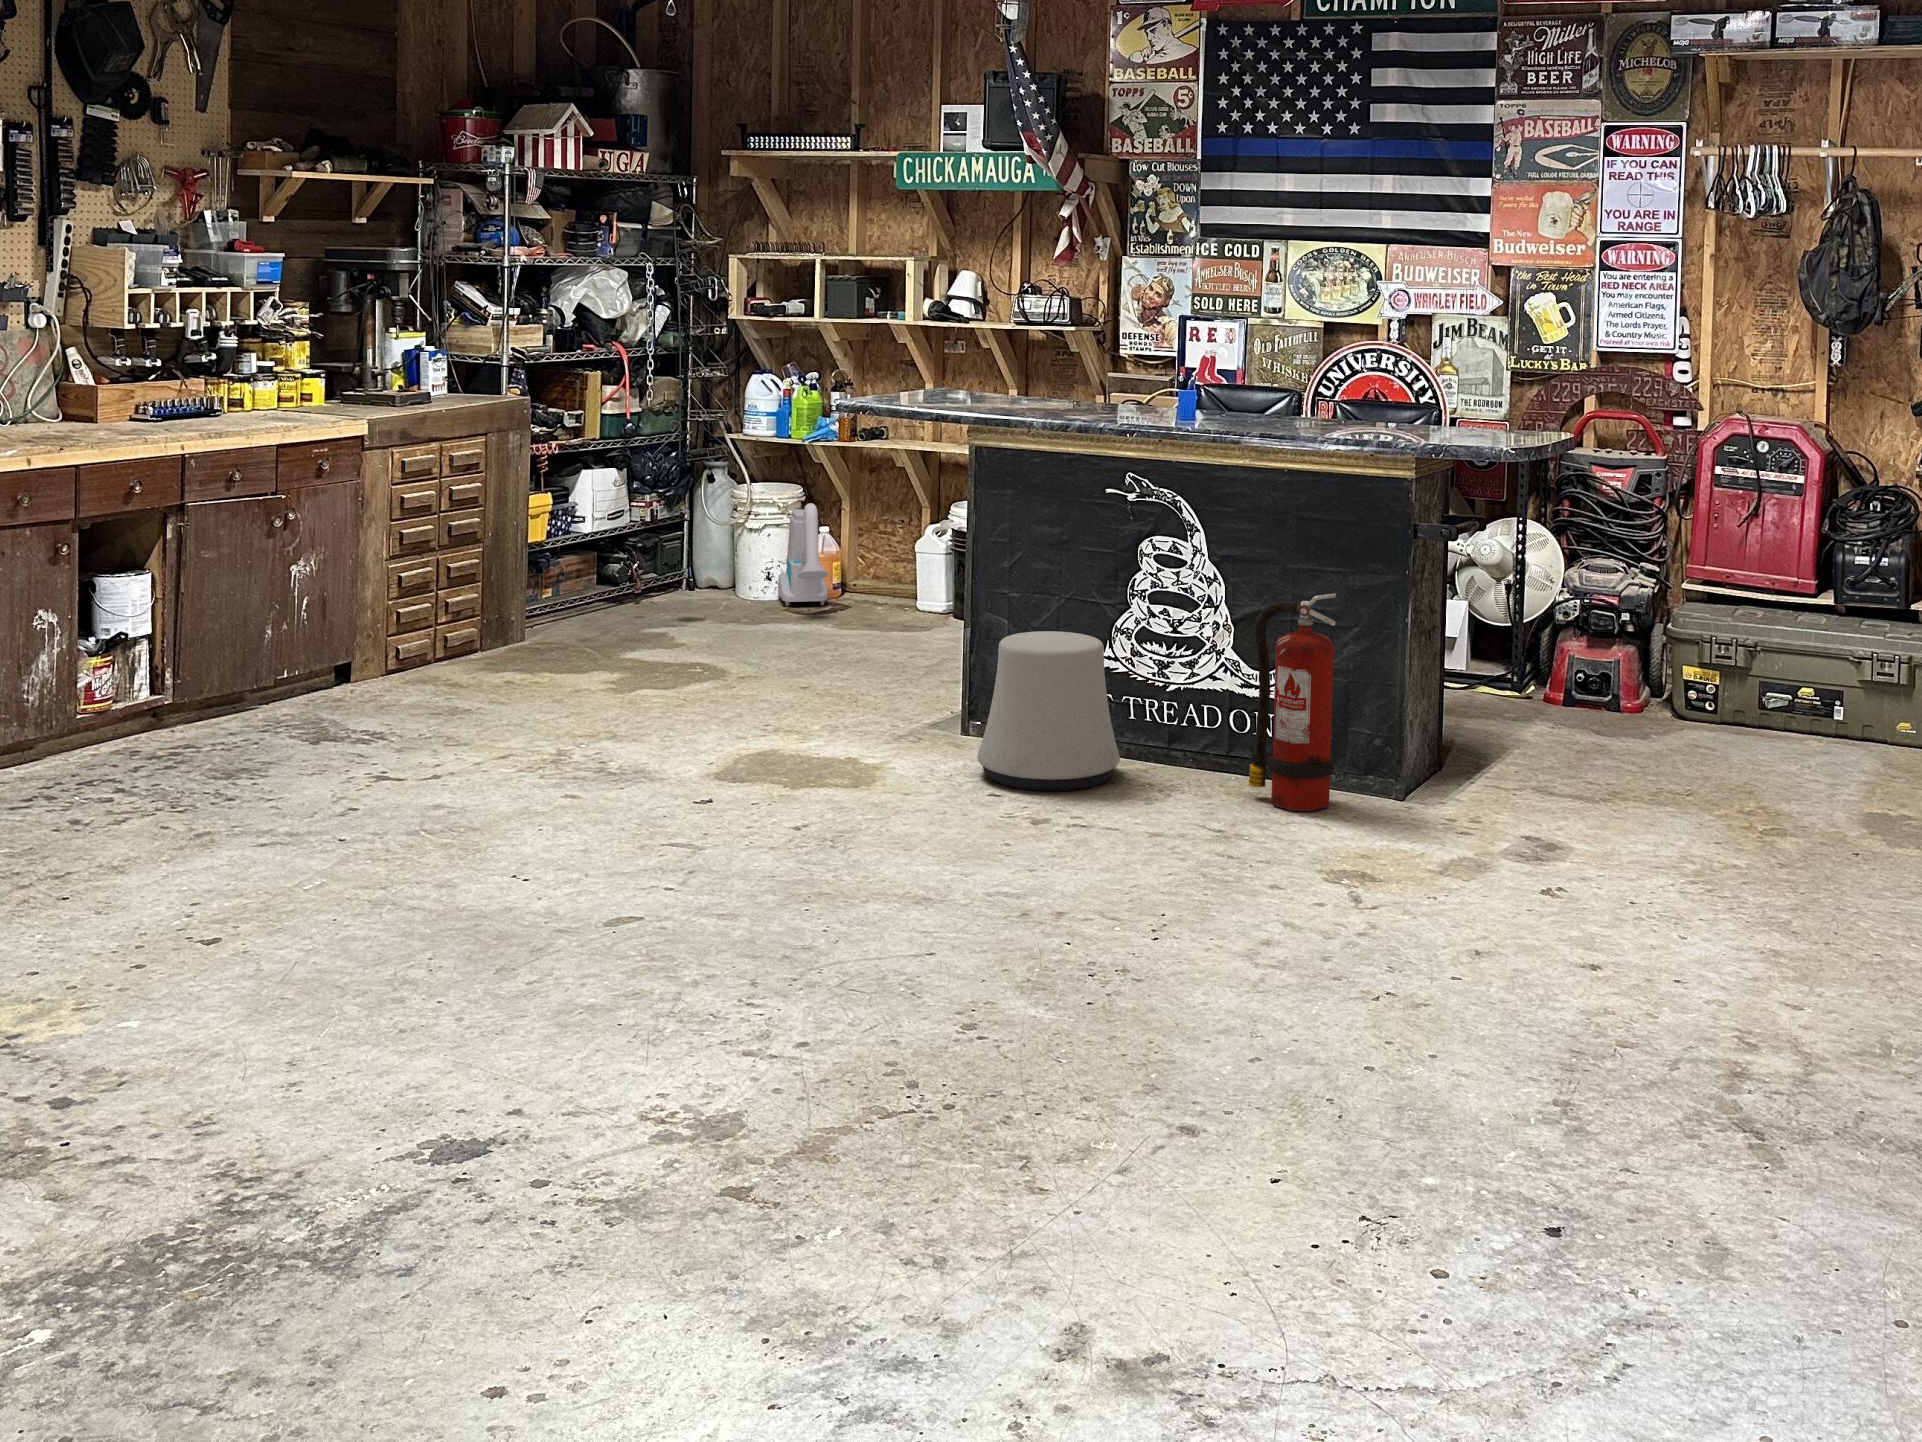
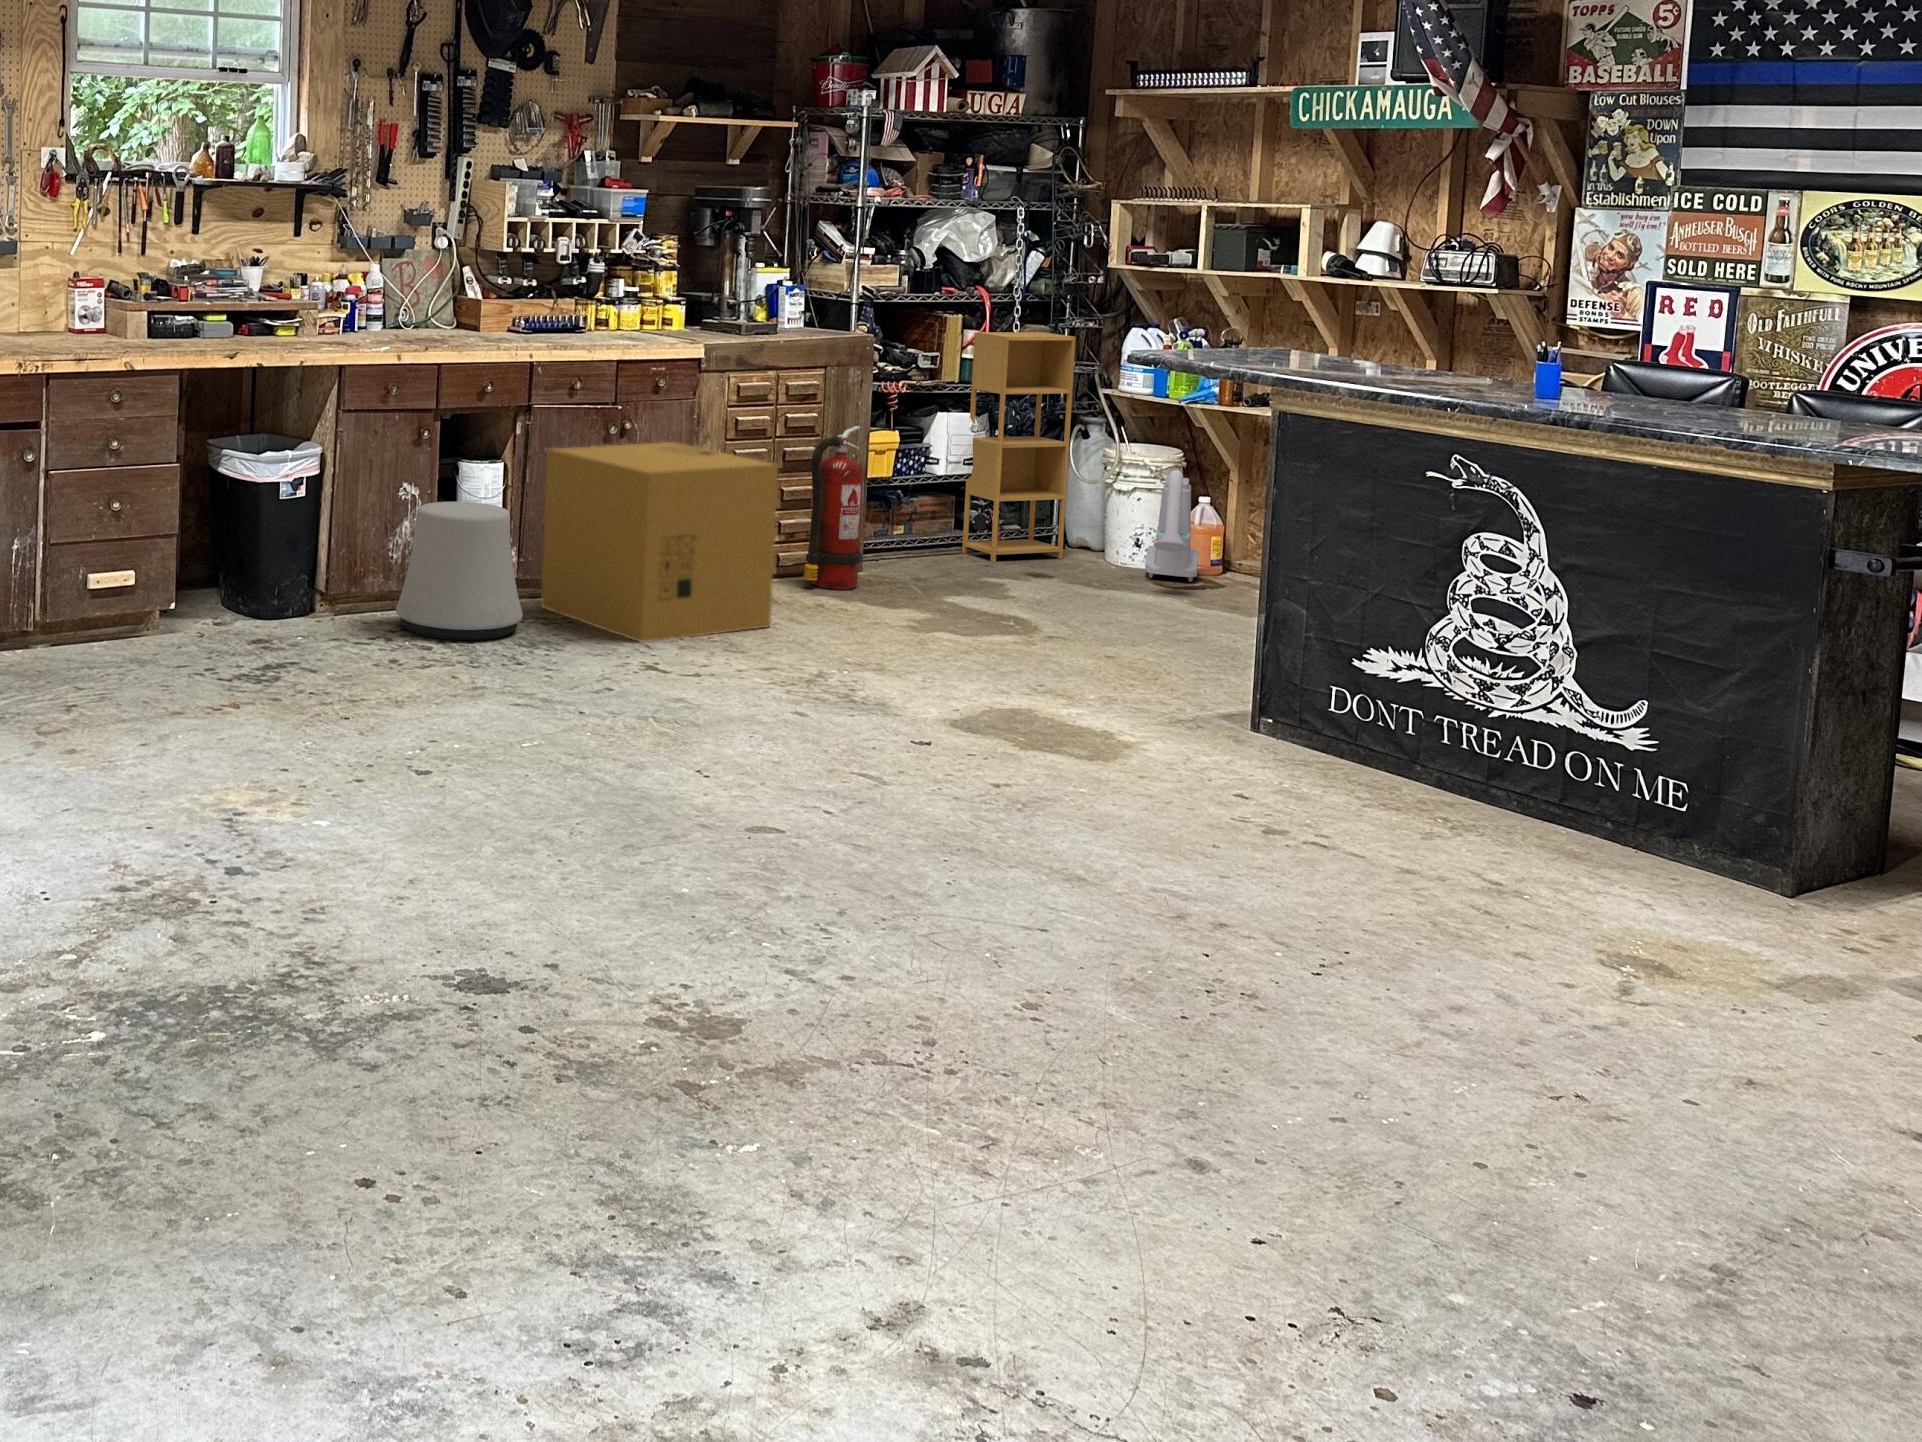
shelving unit: none [606,382,704,610] -> present [962,332,1076,562]
cardboard box: none [211,526,478,747] -> present [541,442,778,642]
fire extinguisher: present [1249,594,1336,812] -> present [803,426,863,590]
stool: present [977,631,1120,791] -> present [396,502,523,640]

